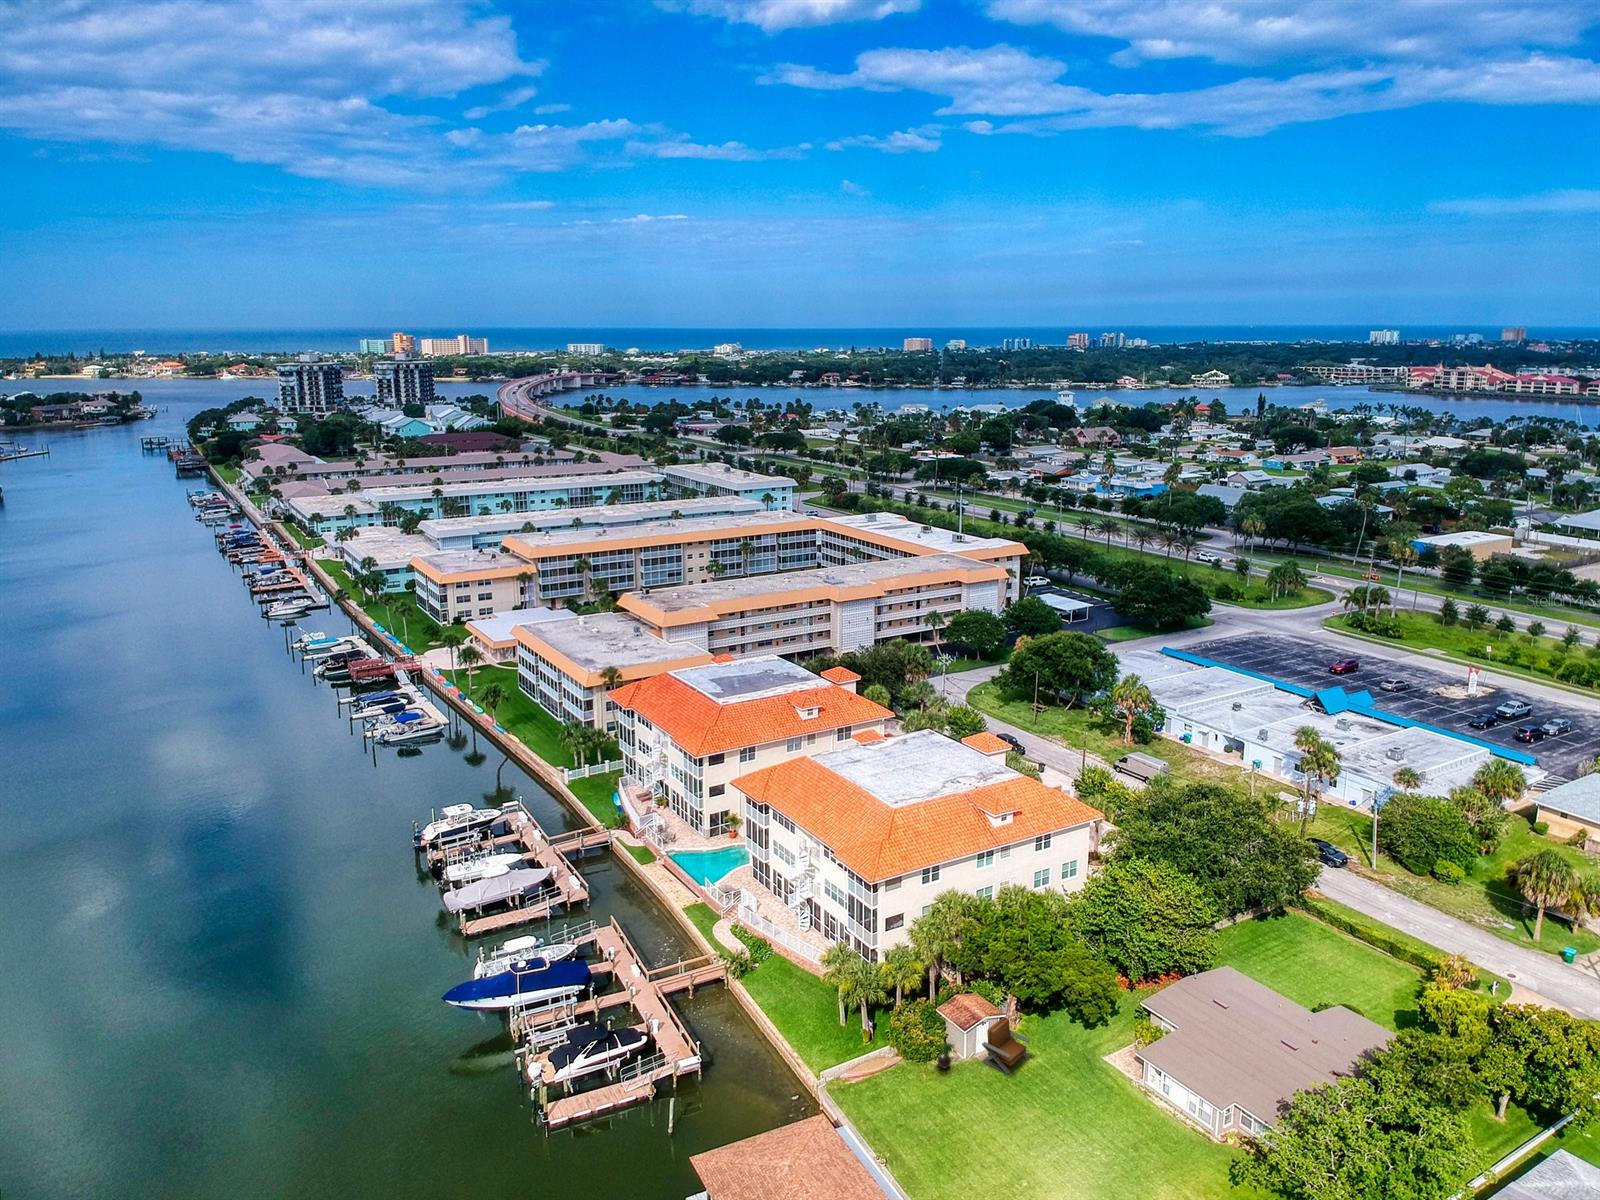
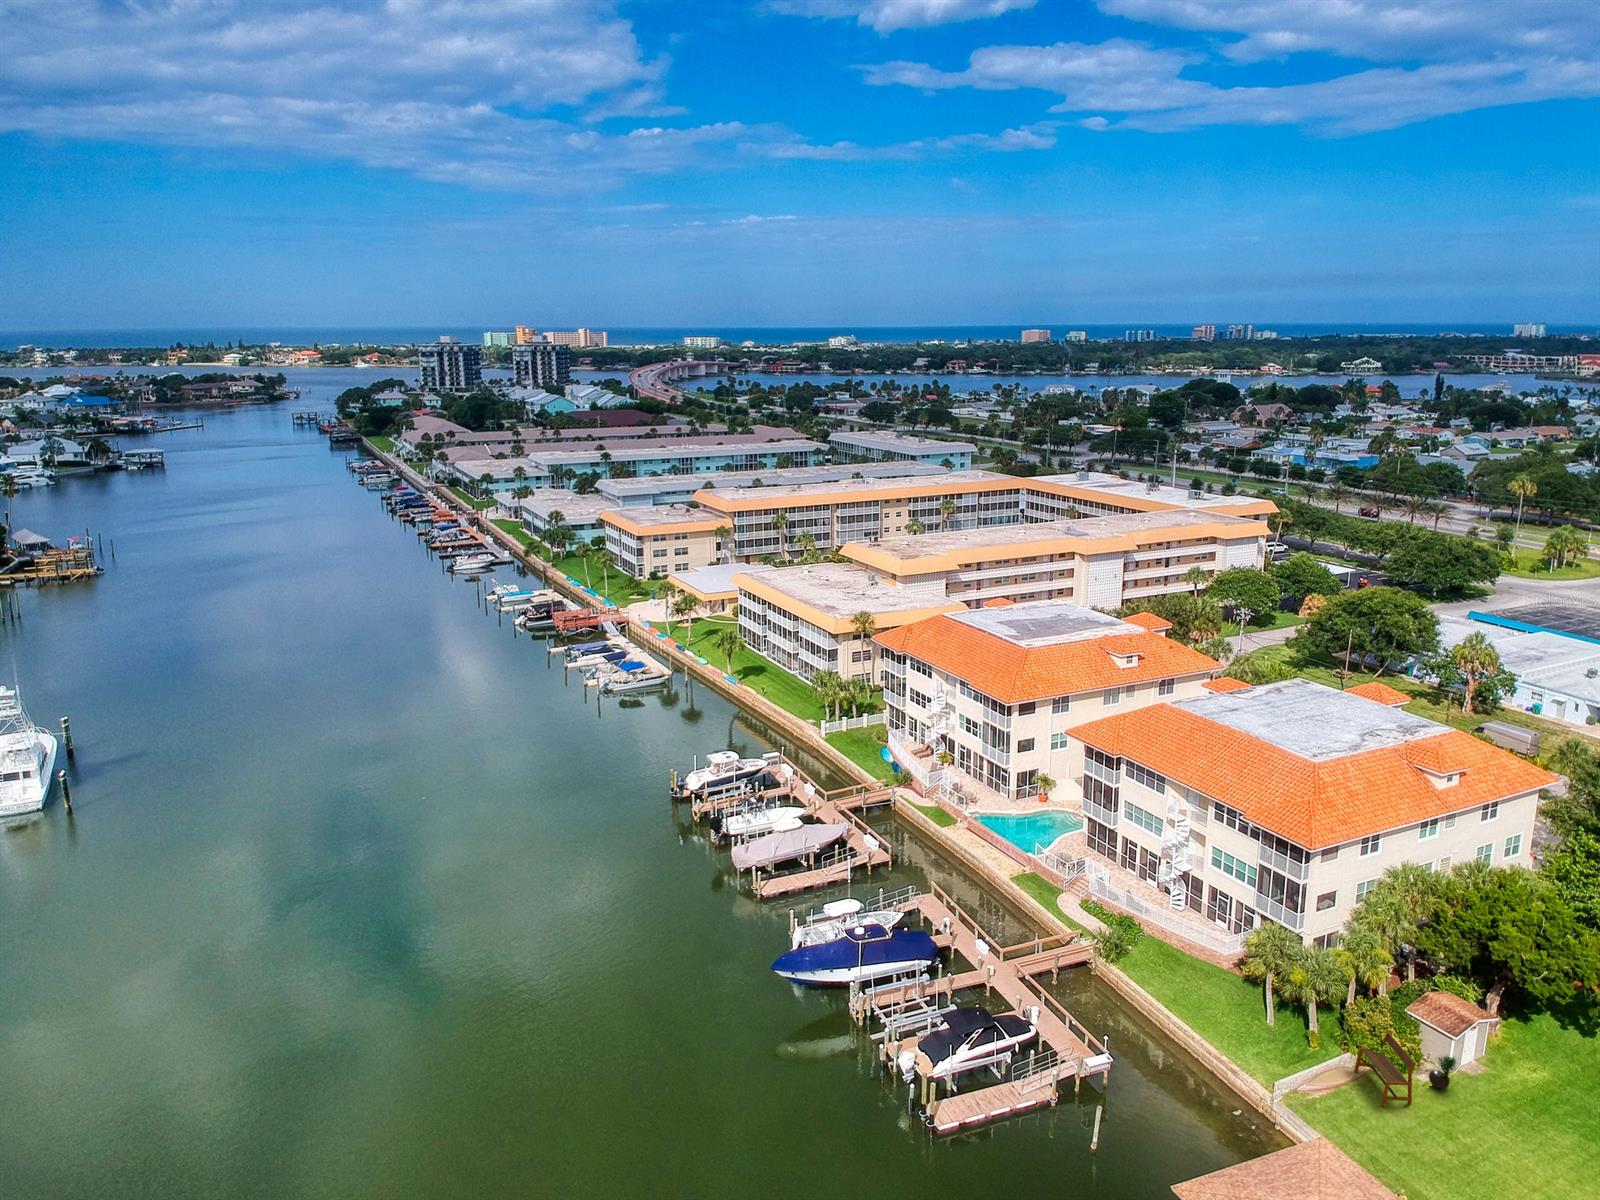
lounge chair: present [982,1017,1030,1075] -> none [1486,1027,1550,1102]
bench: none [886,1026,917,1085] -> present [1354,1032,1416,1107]

